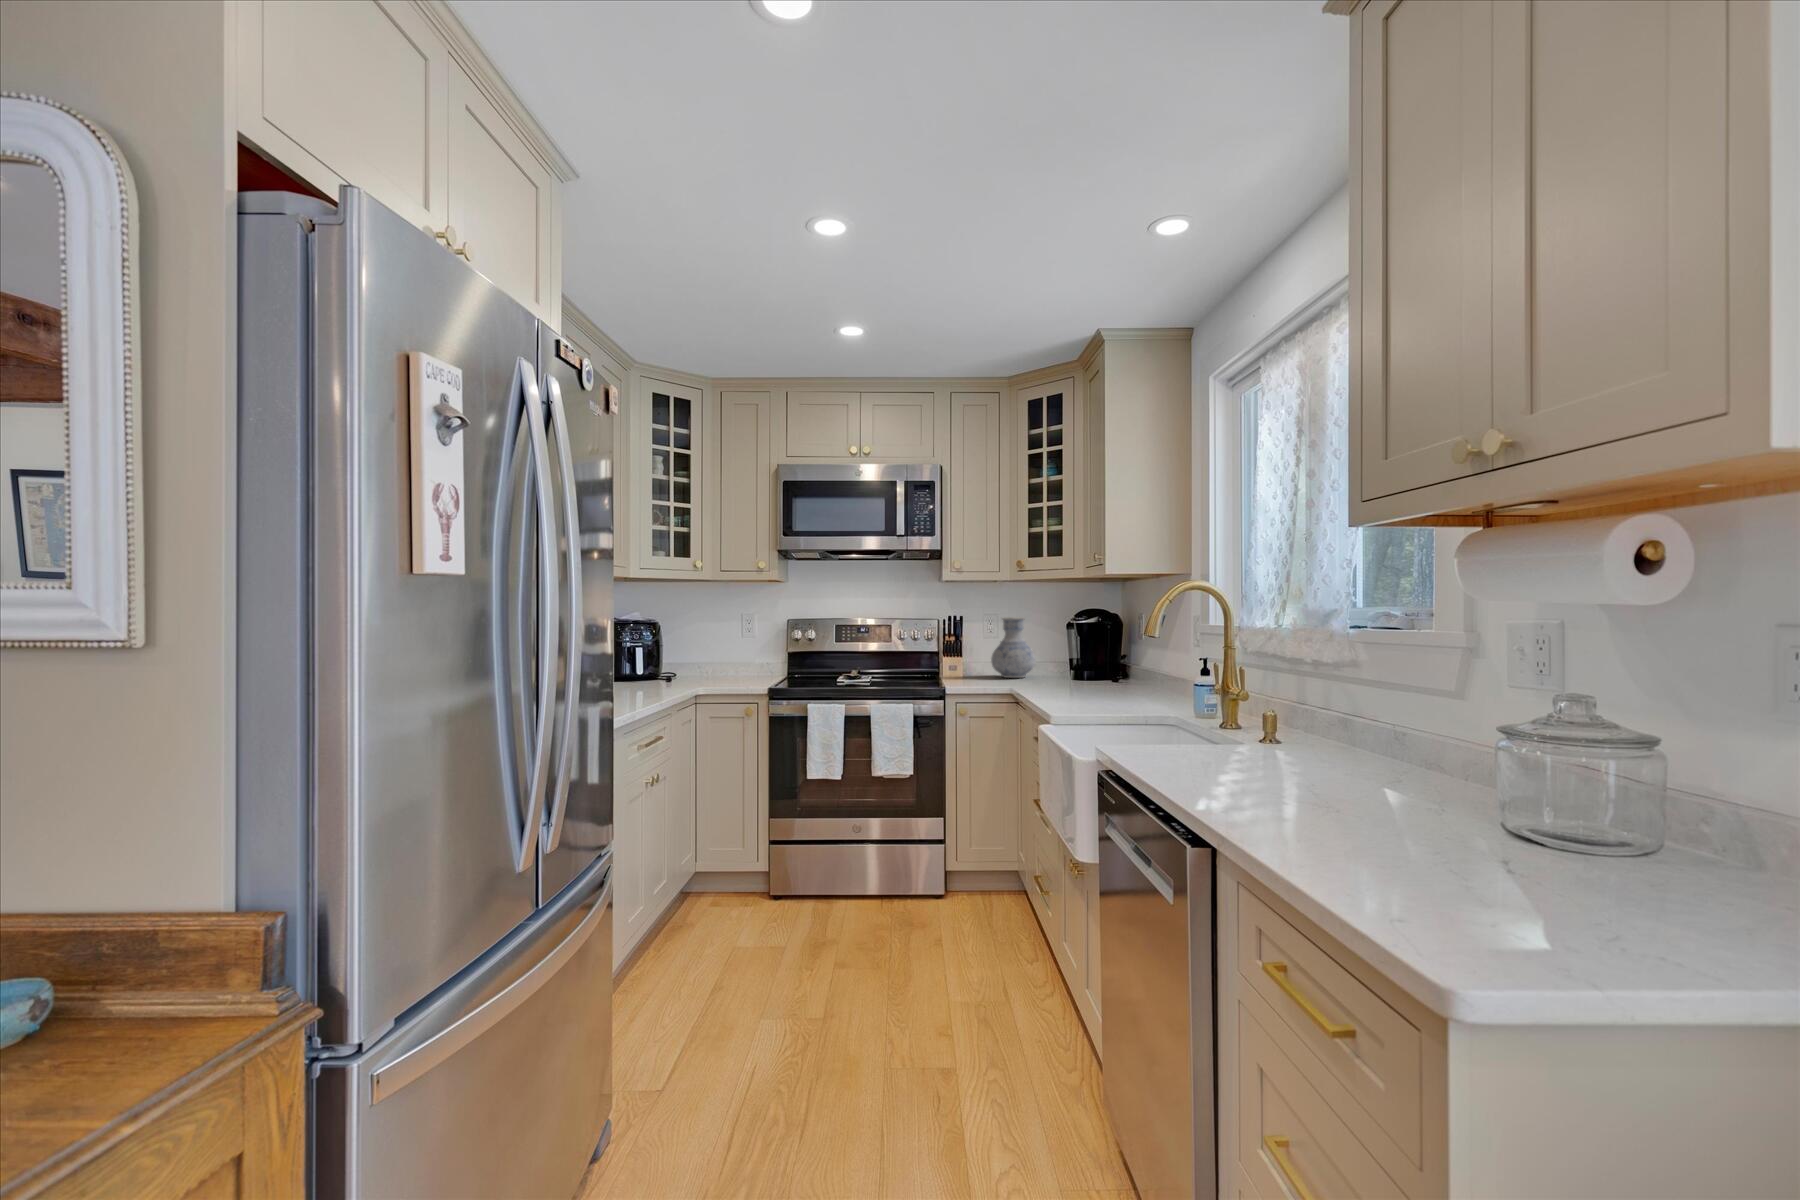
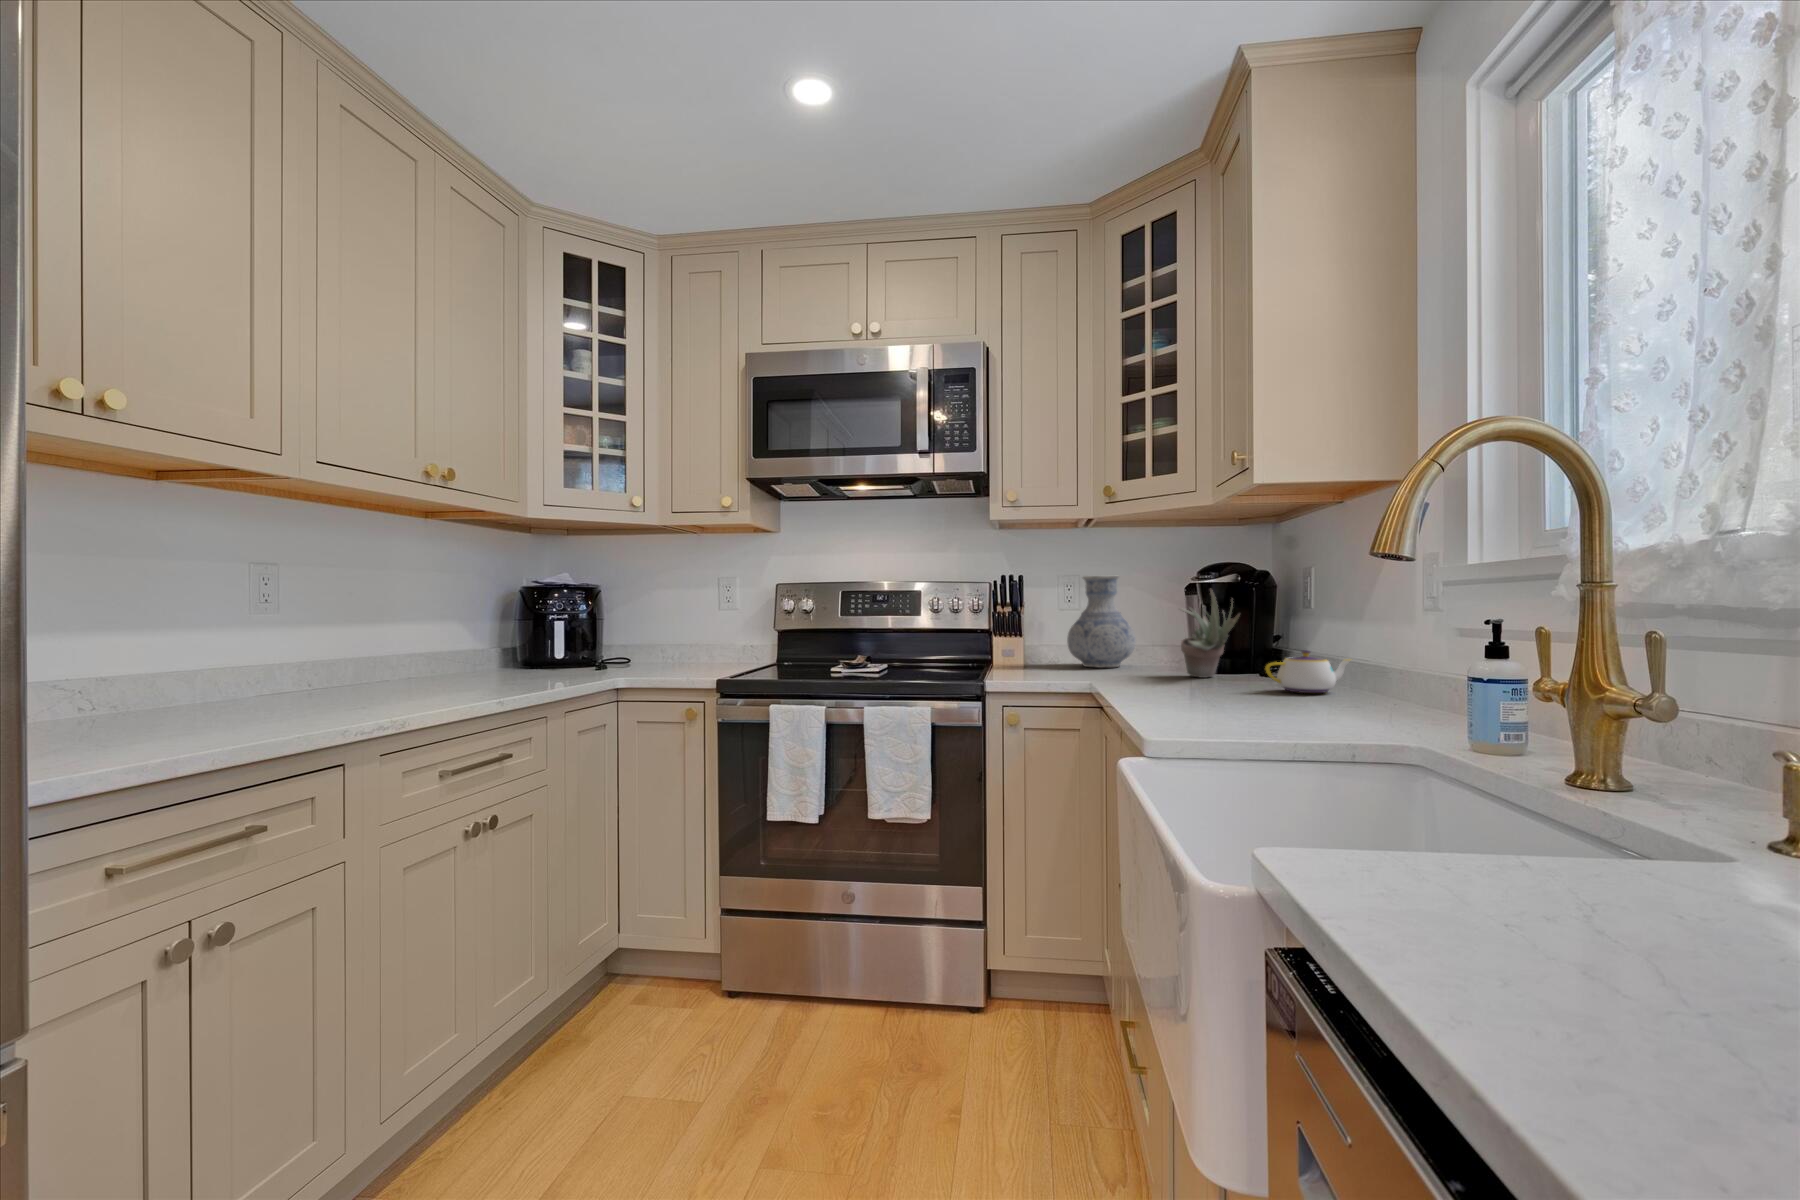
succulent plant: none [1062,629,1099,684] -> present [1180,589,1240,678]
teapot: none [1111,668,1158,692] -> present [1265,650,1350,693]

